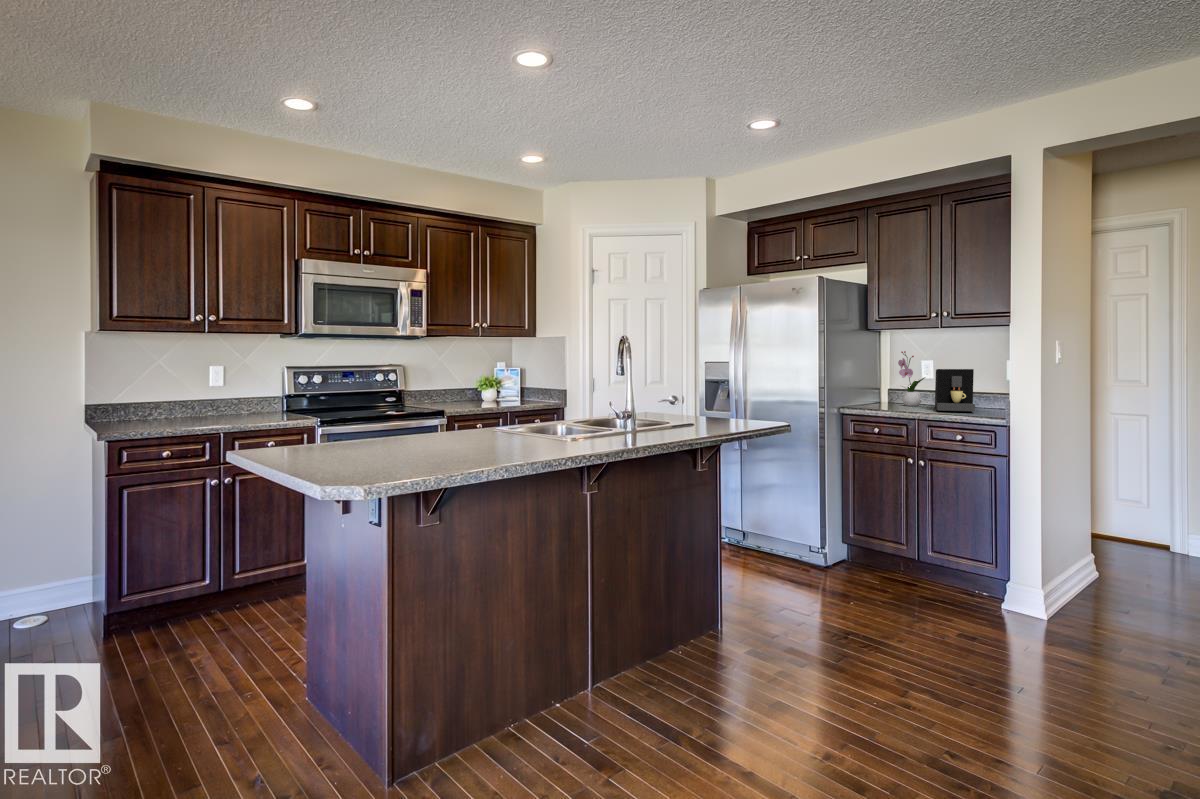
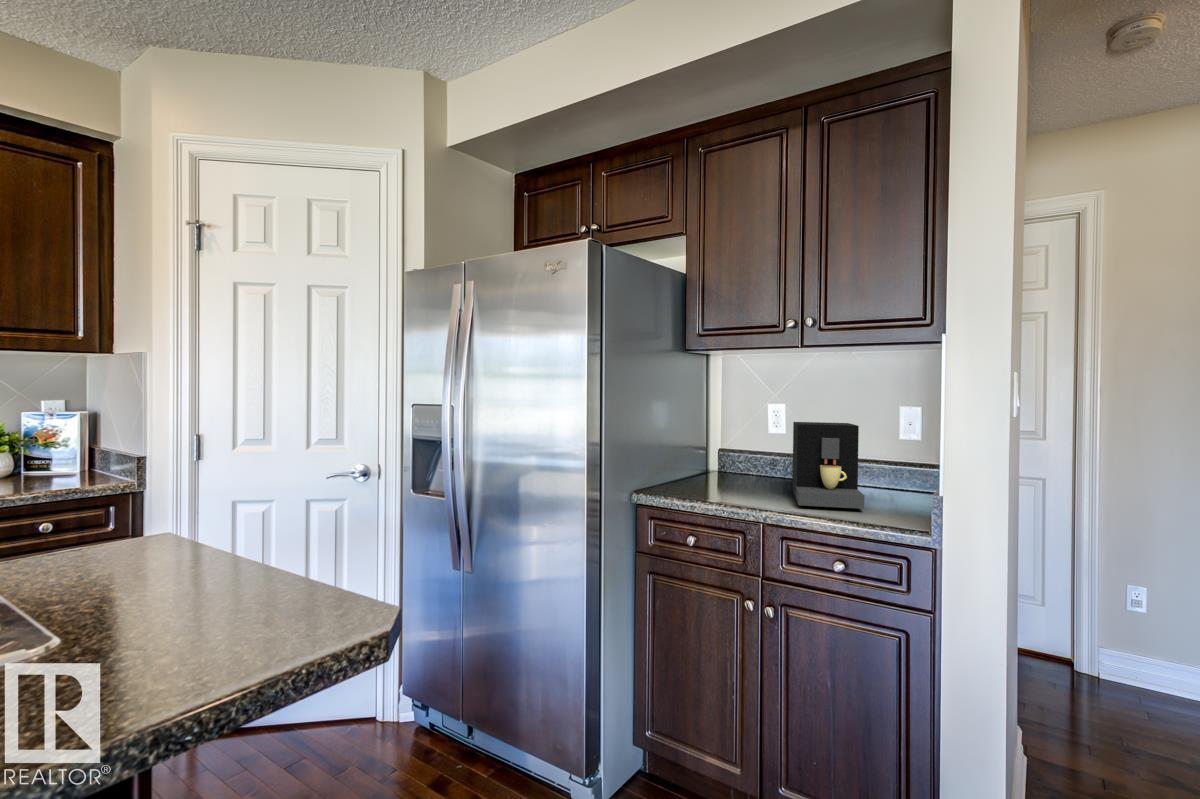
flower arrangement: present [898,351,925,406] -> none [734,387,777,481]

